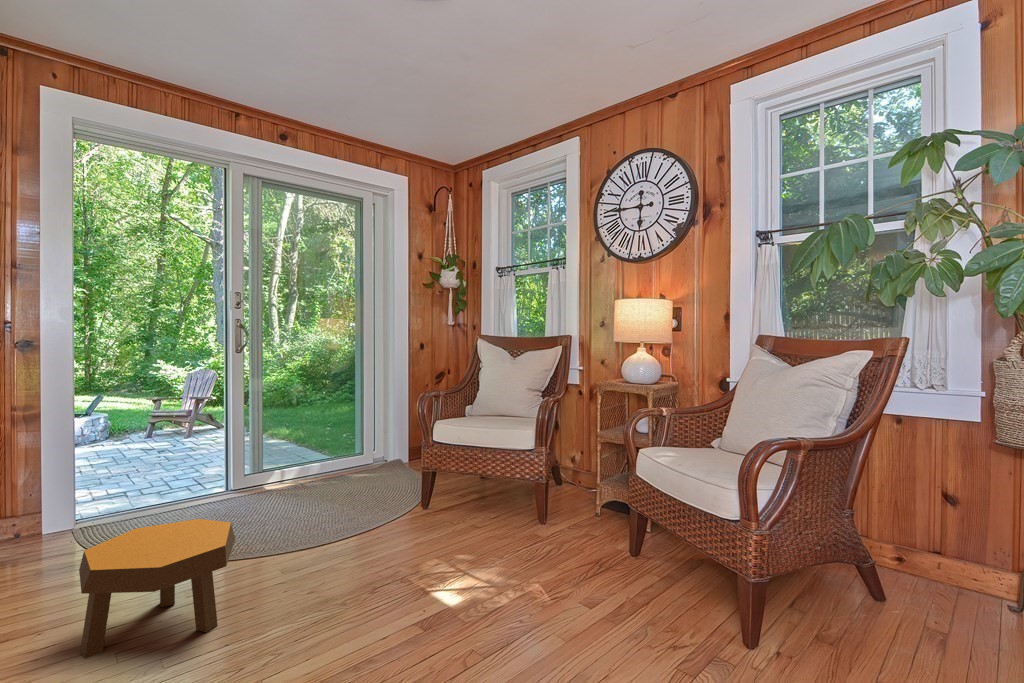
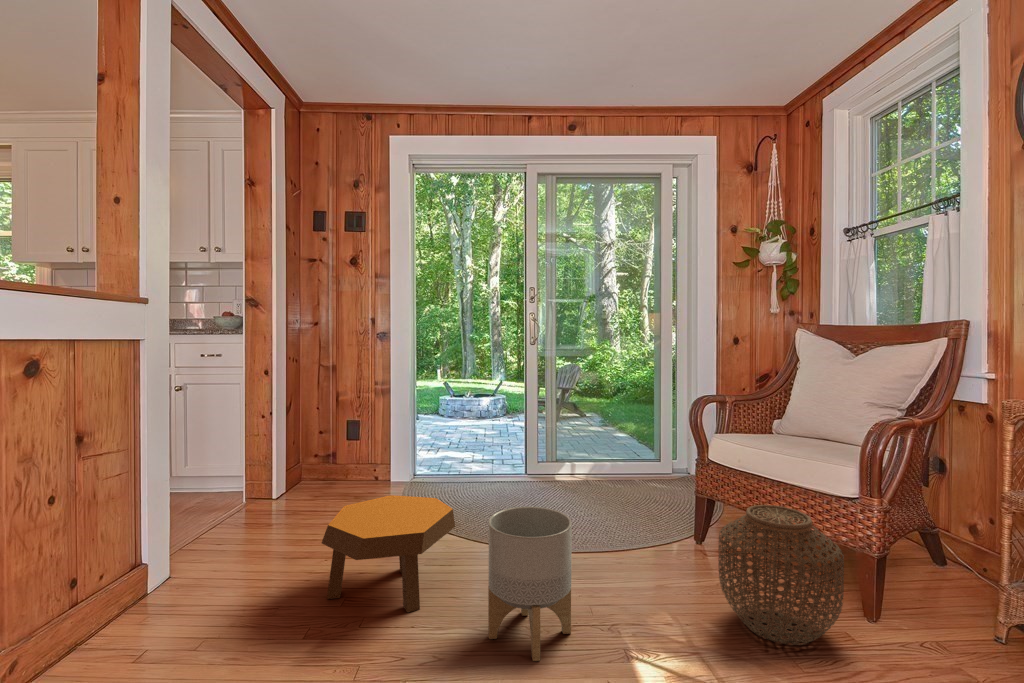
woven basket: none [463,462,536,550] -> present [718,505,844,645]
planter: none [304,496,378,619] -> present [488,507,572,661]

